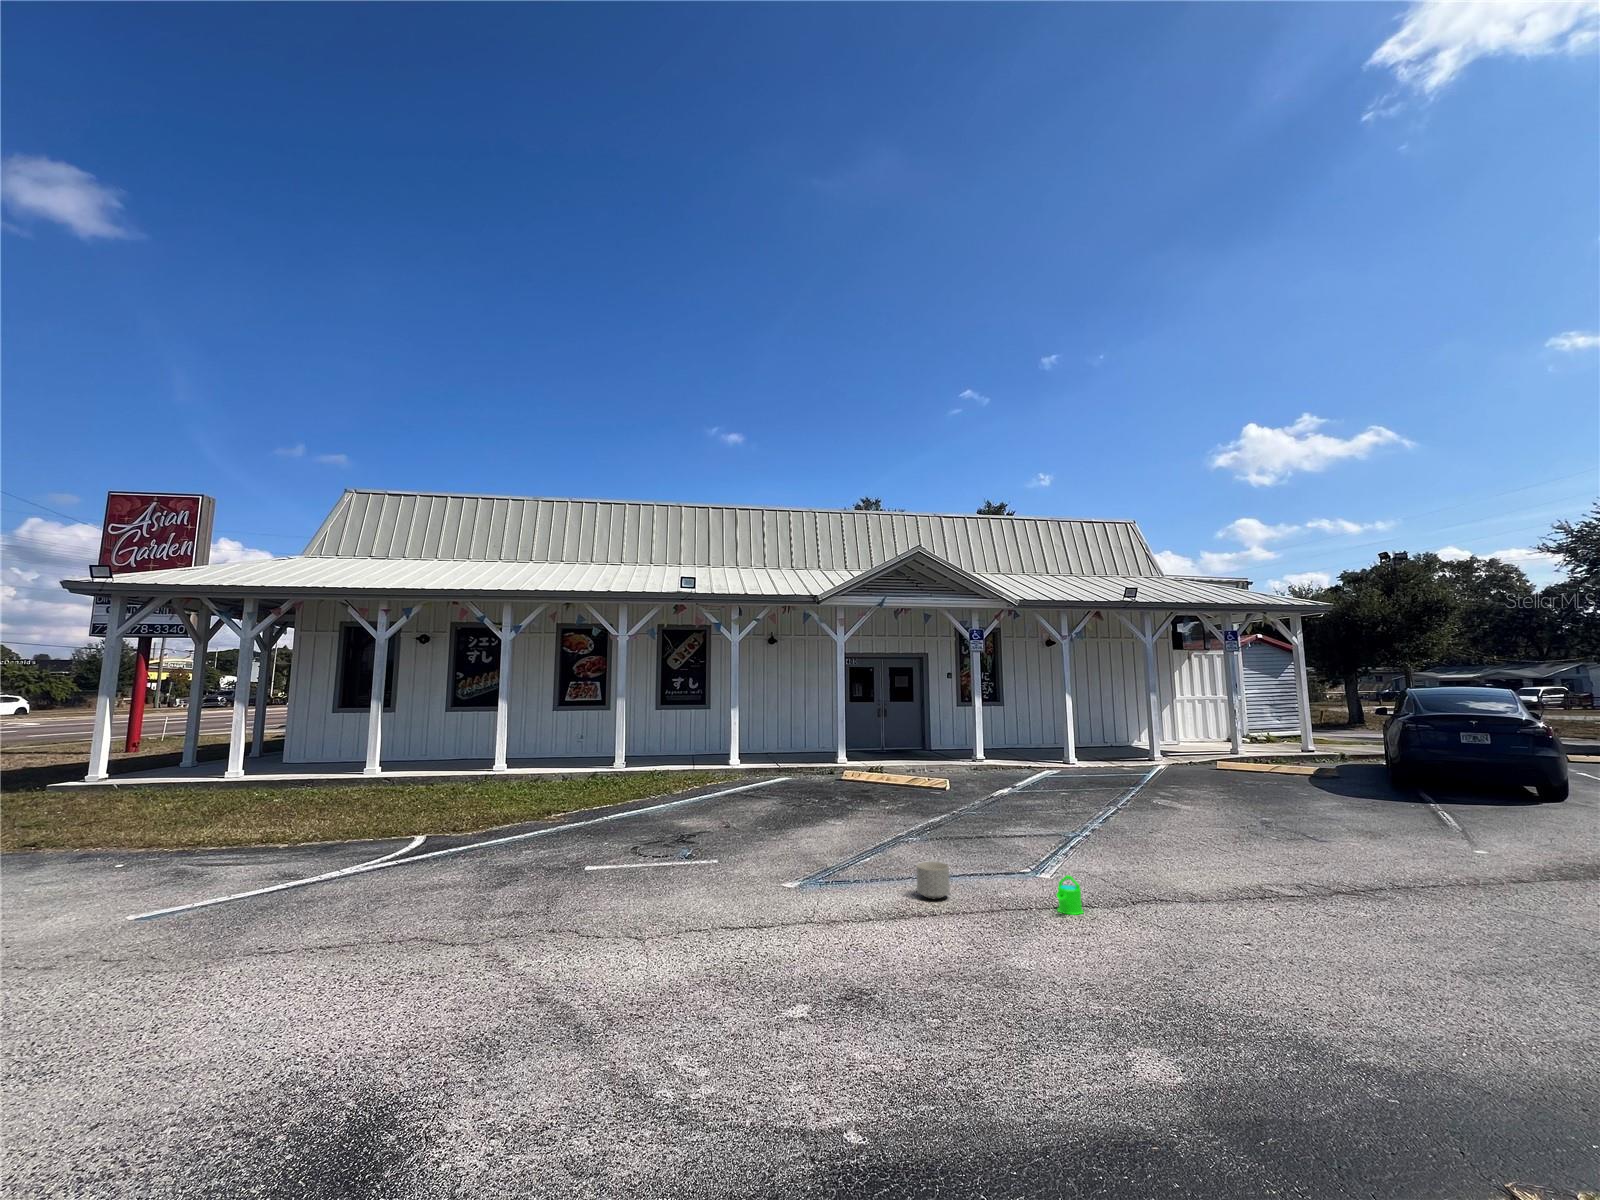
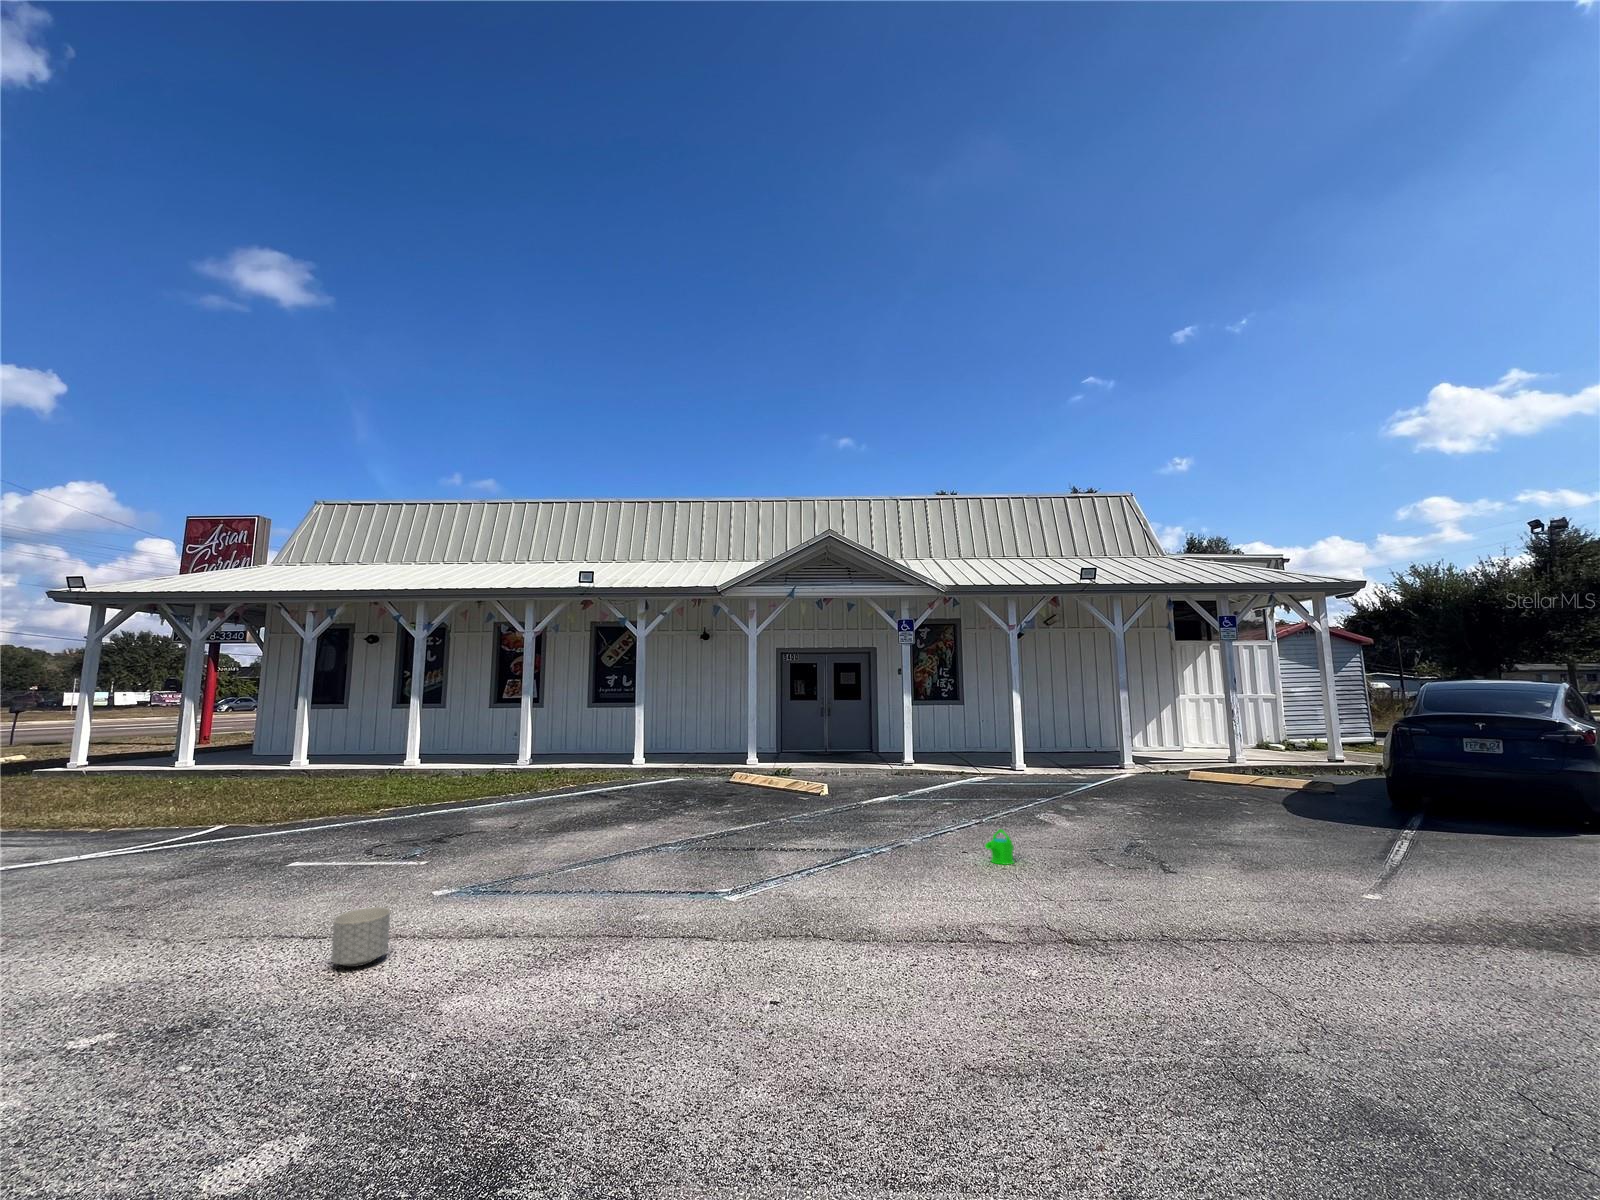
watering can: present [1057,875,1084,915] -> present [985,829,1014,865]

